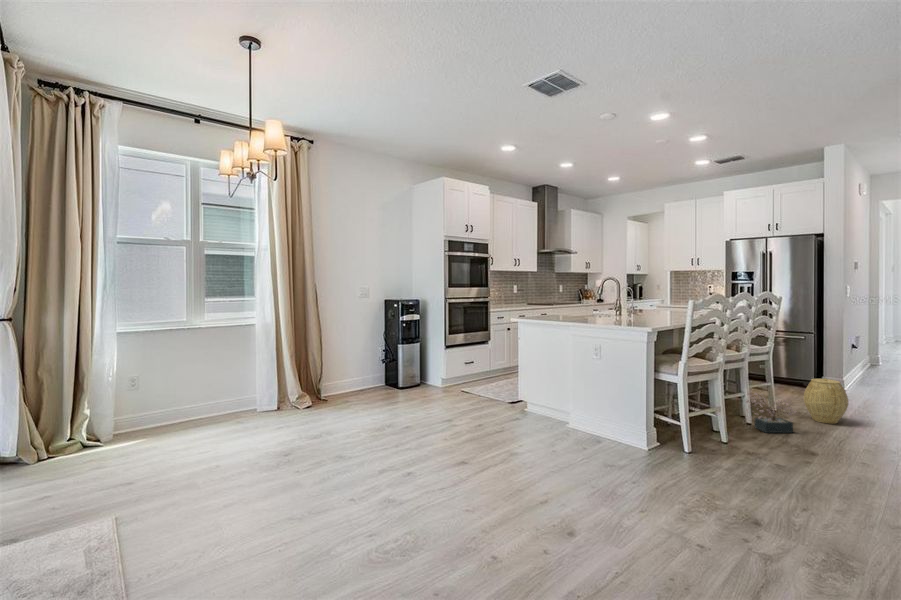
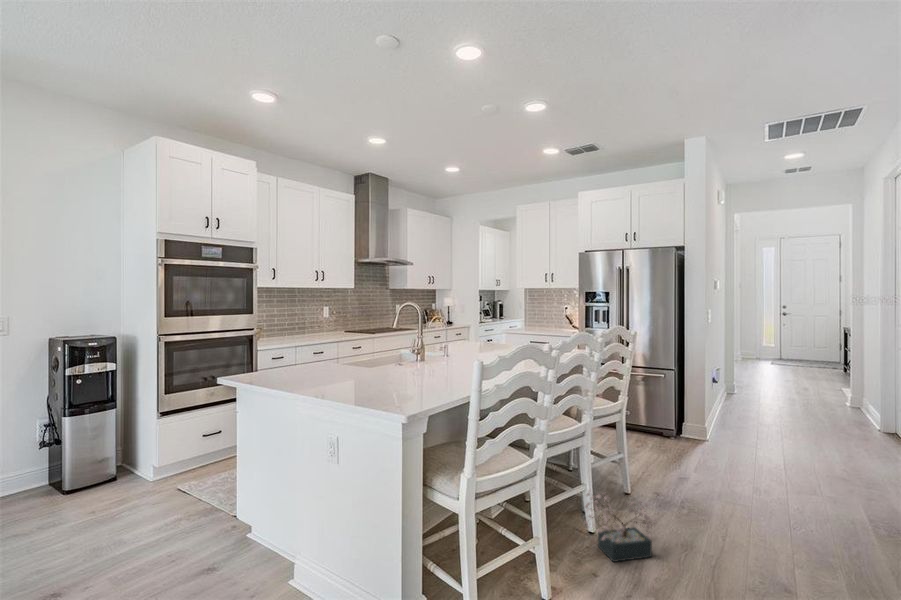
woven basket: present [804,378,848,424] -> none [666,452,723,523]

